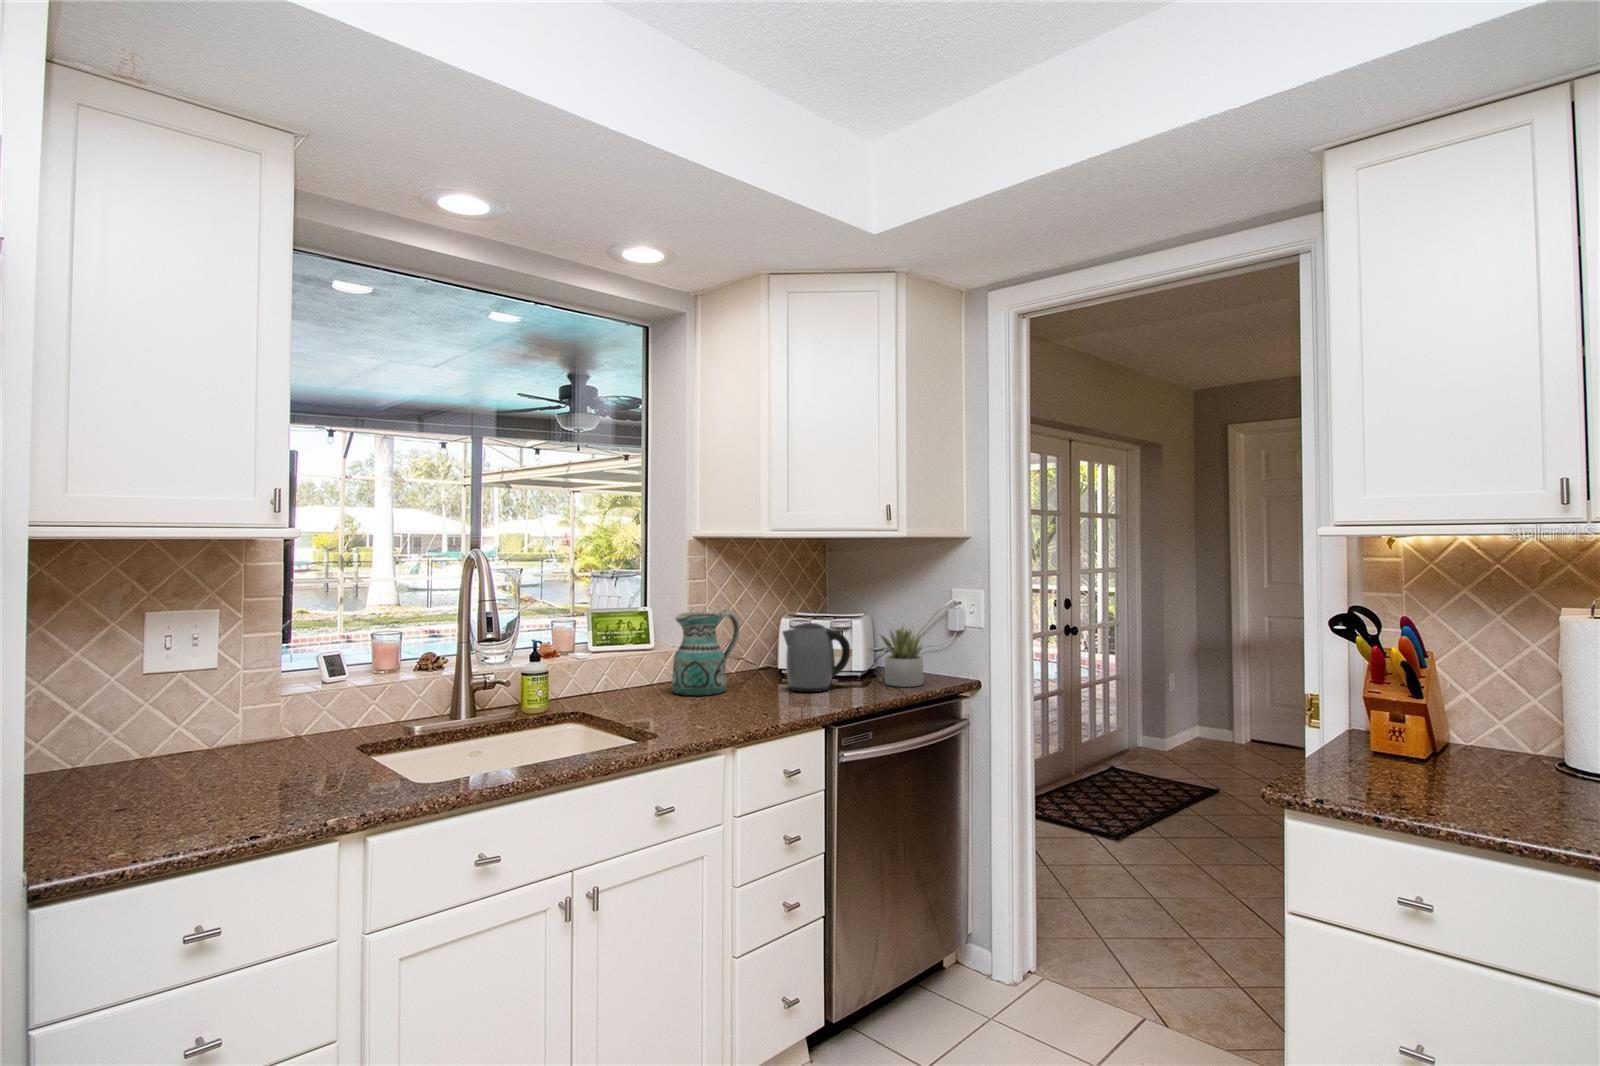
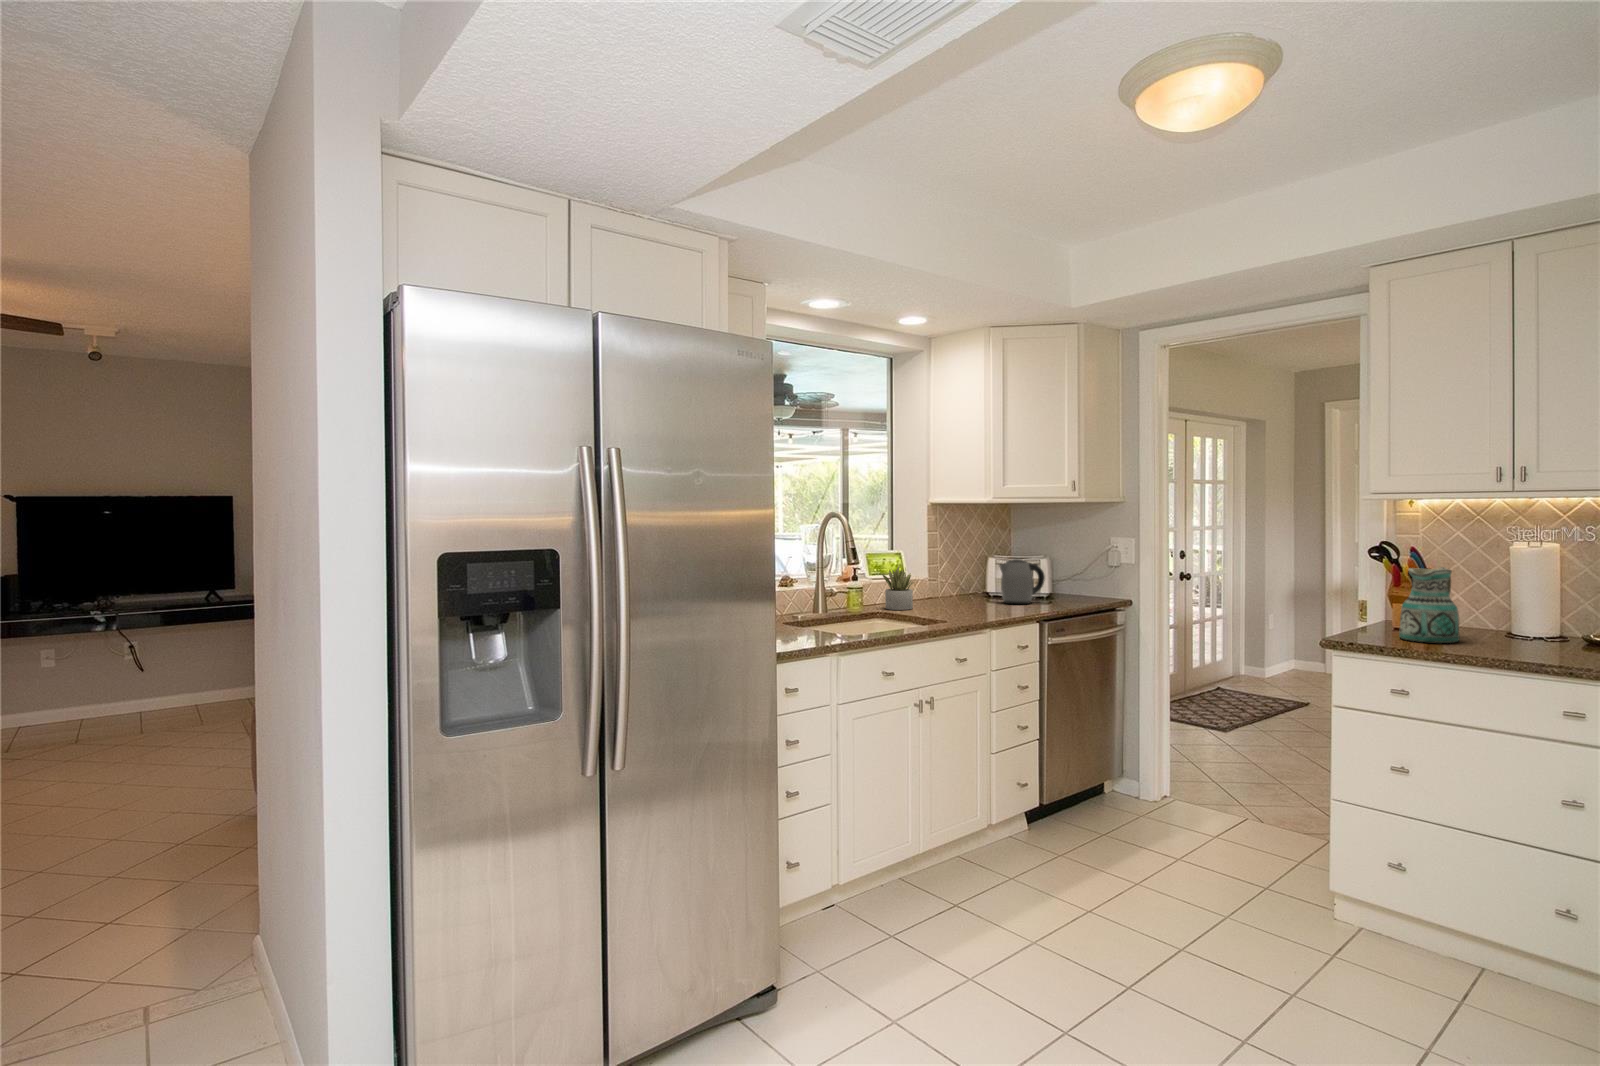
ceramic pitcher: present [672,610,740,695] -> present [1399,567,1460,643]
succulent plant: present [881,624,923,687] -> present [882,567,913,610]

